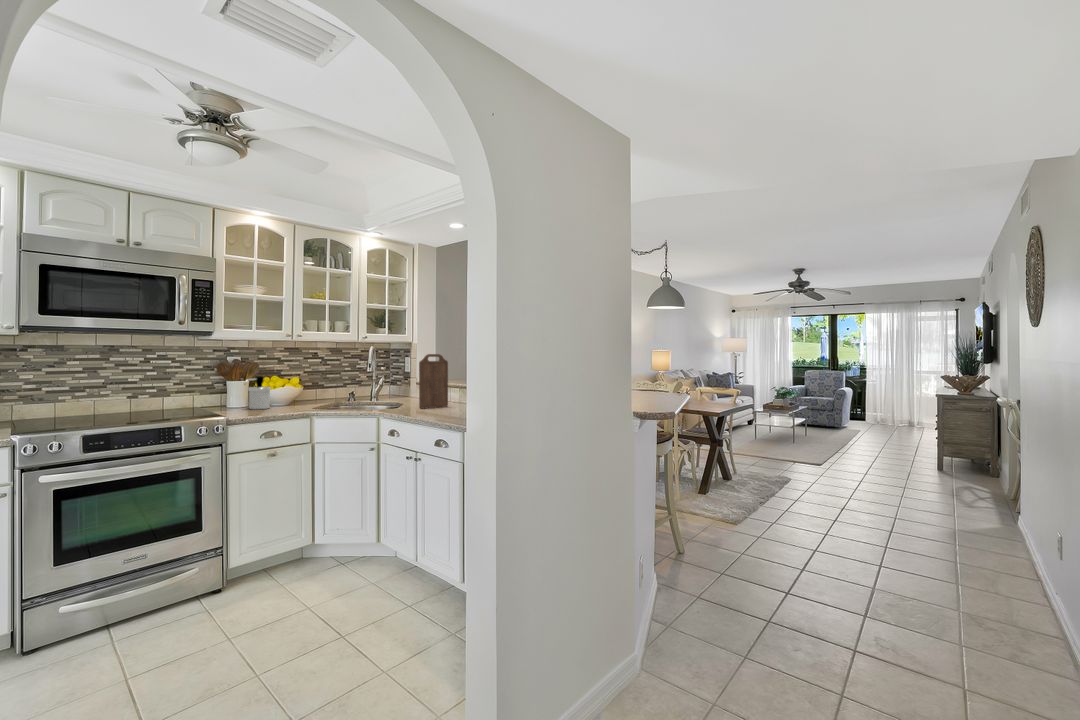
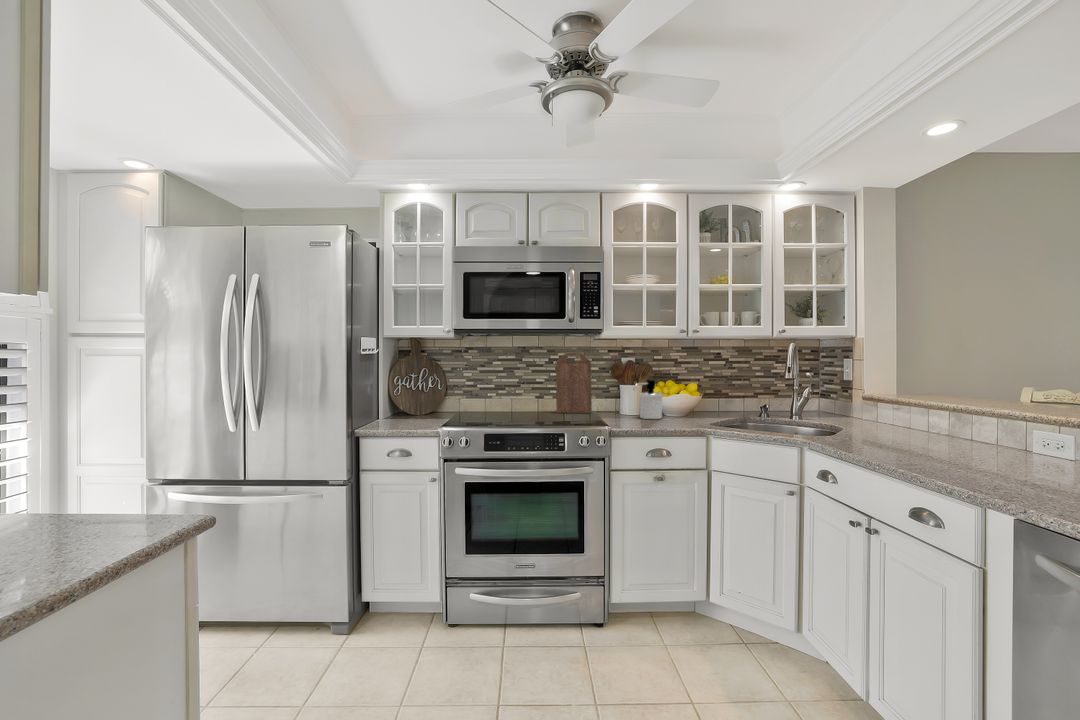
cutting board: present [419,354,448,409] -> present [556,352,592,413]

